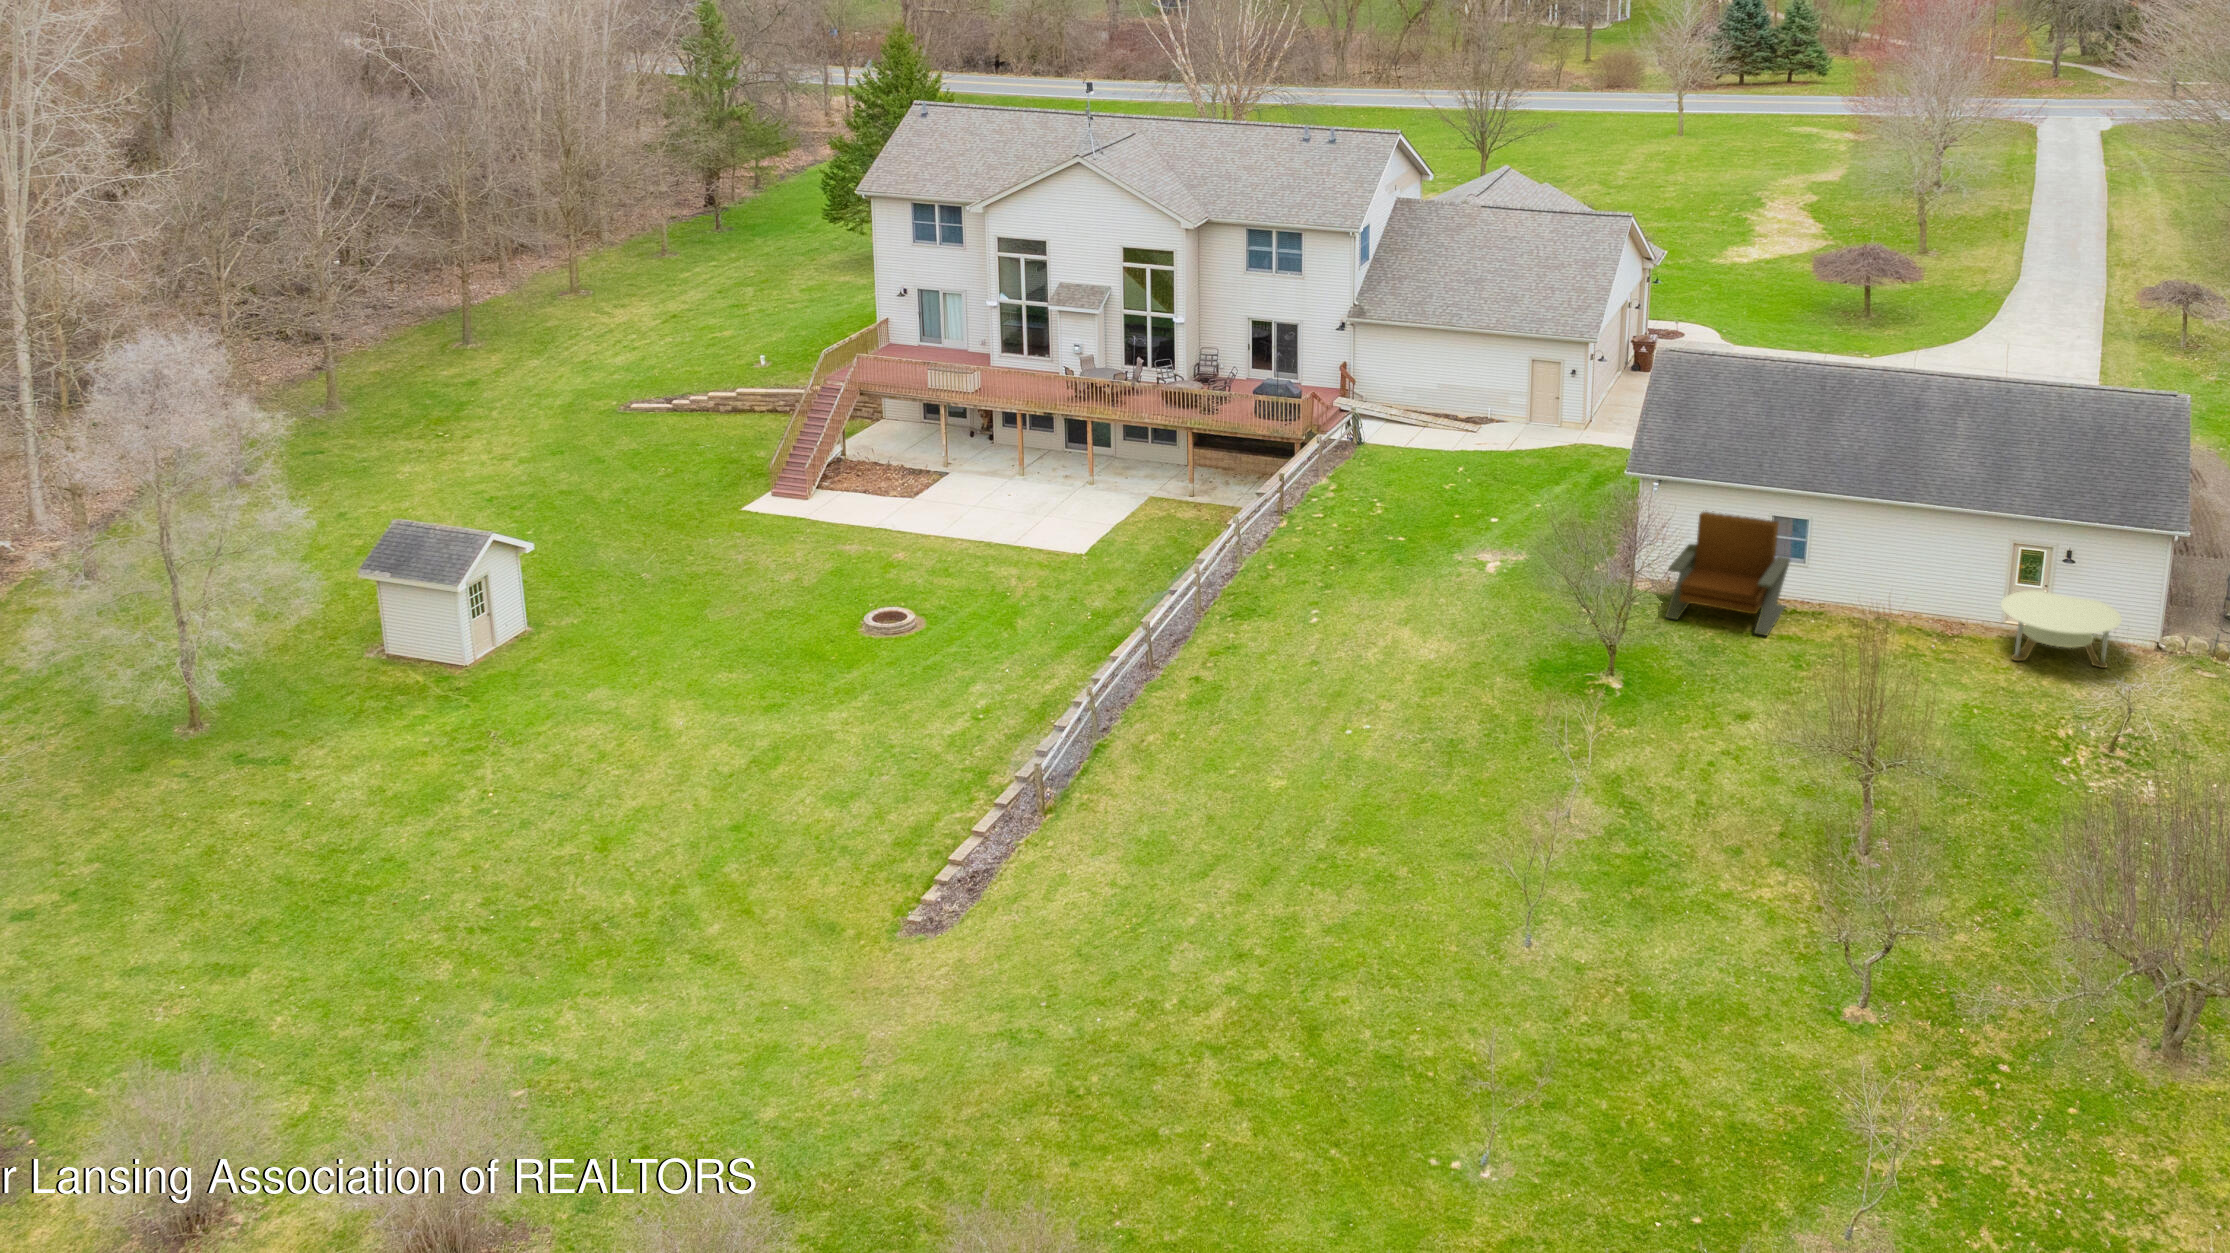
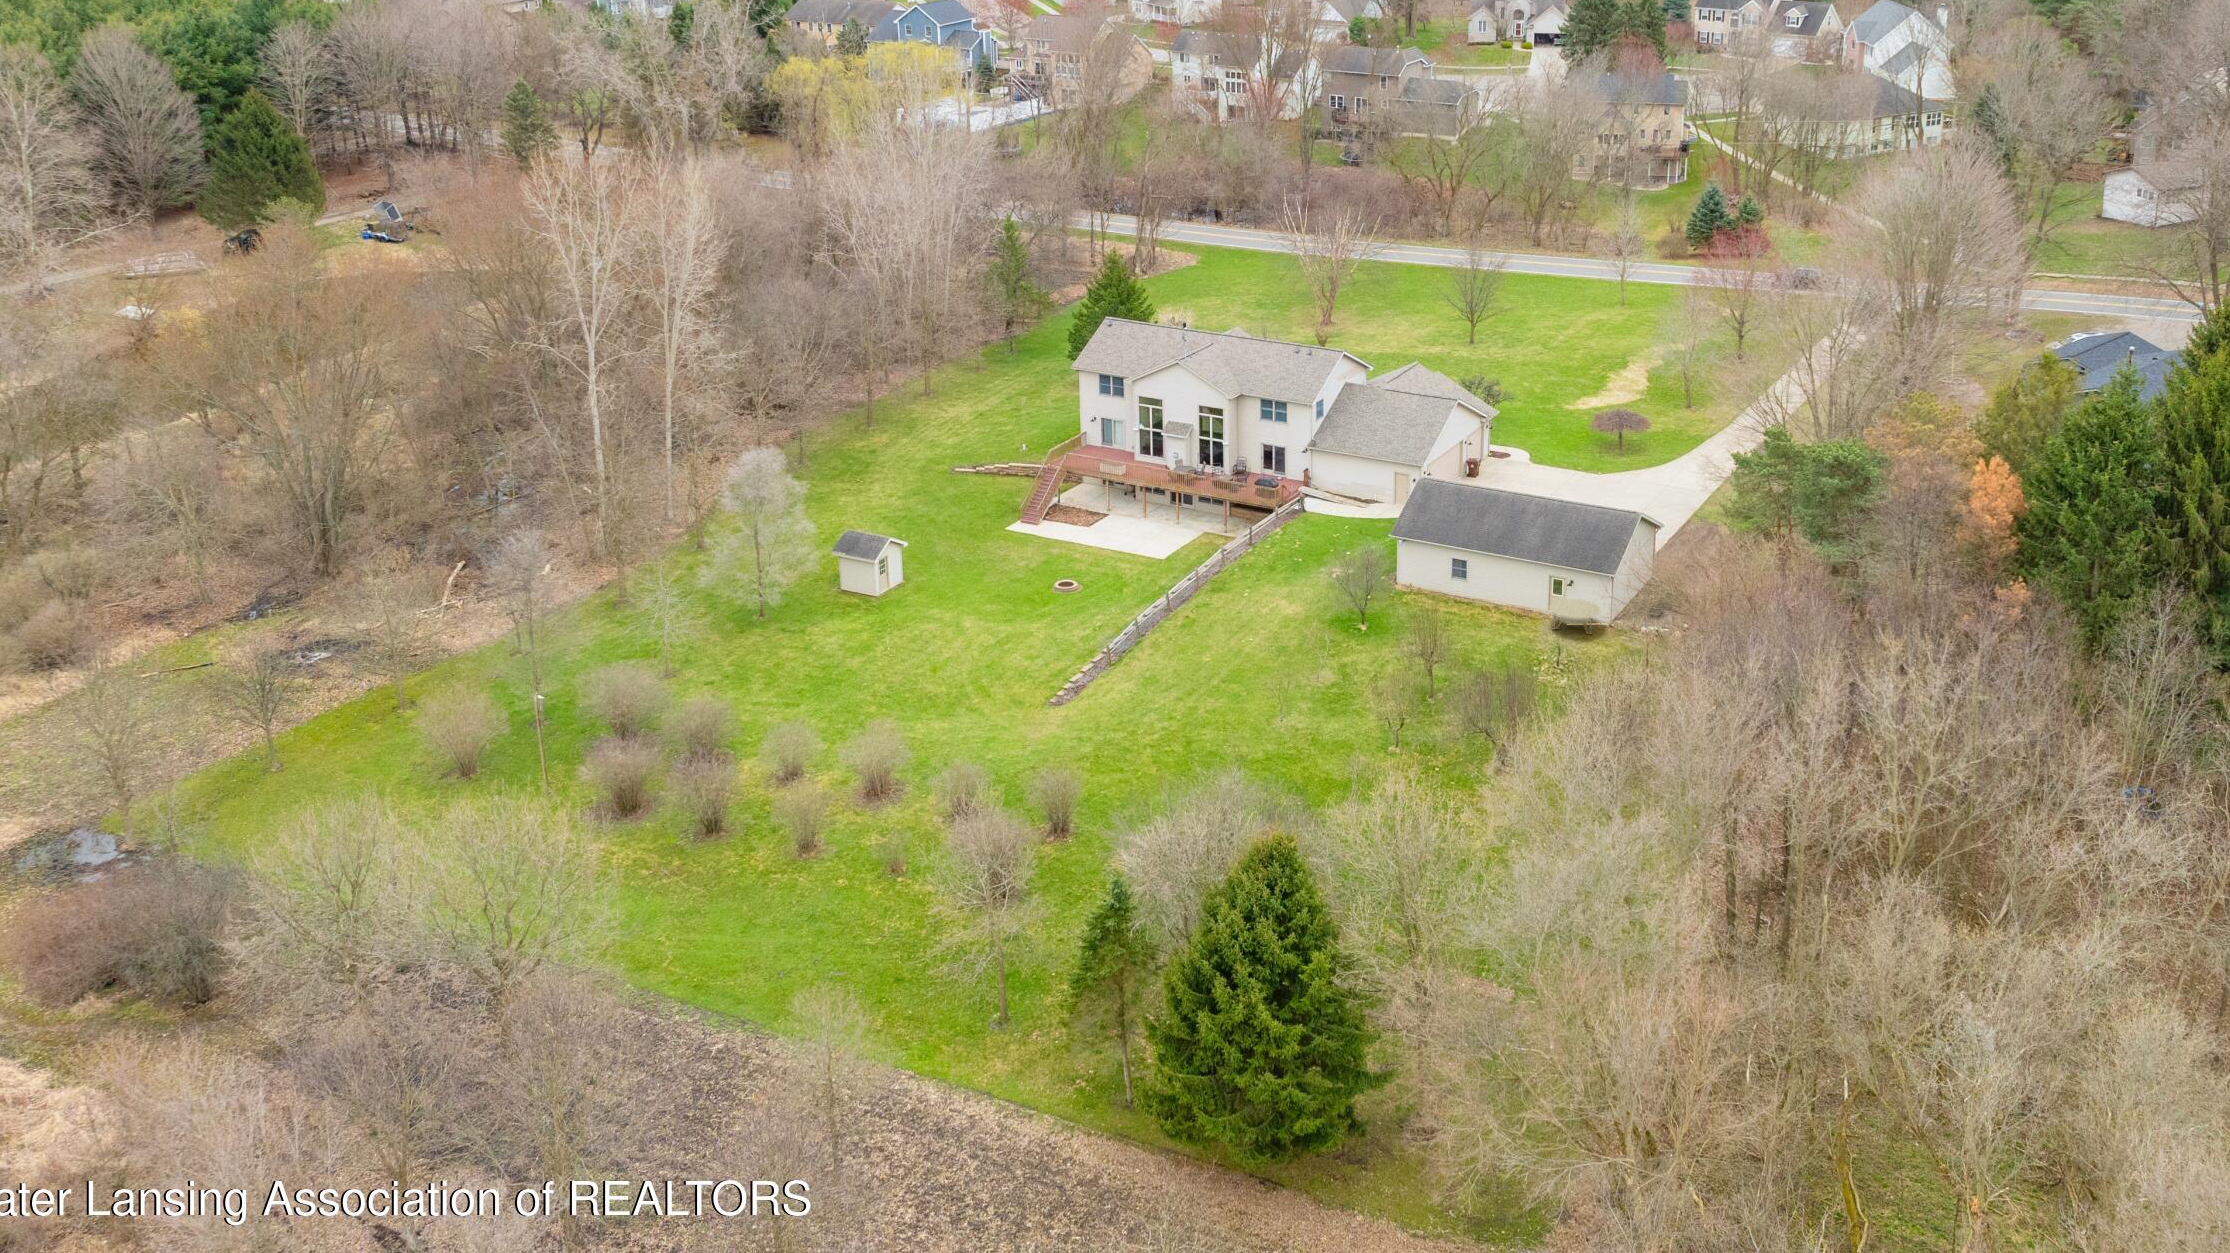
lounge chair: present [1665,512,1790,635] -> none [1408,554,1469,613]

